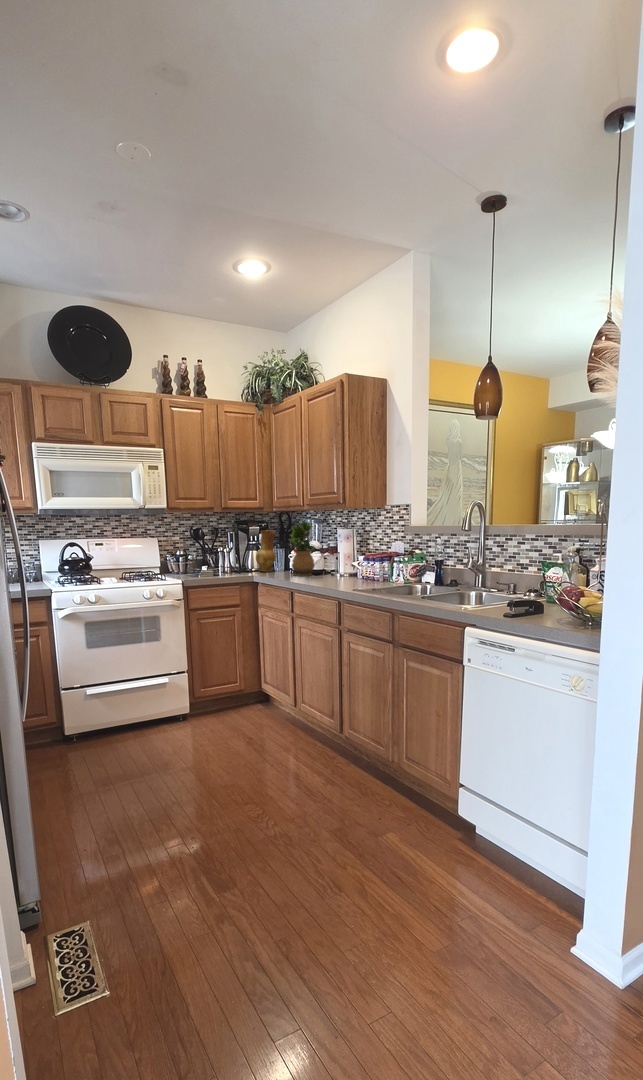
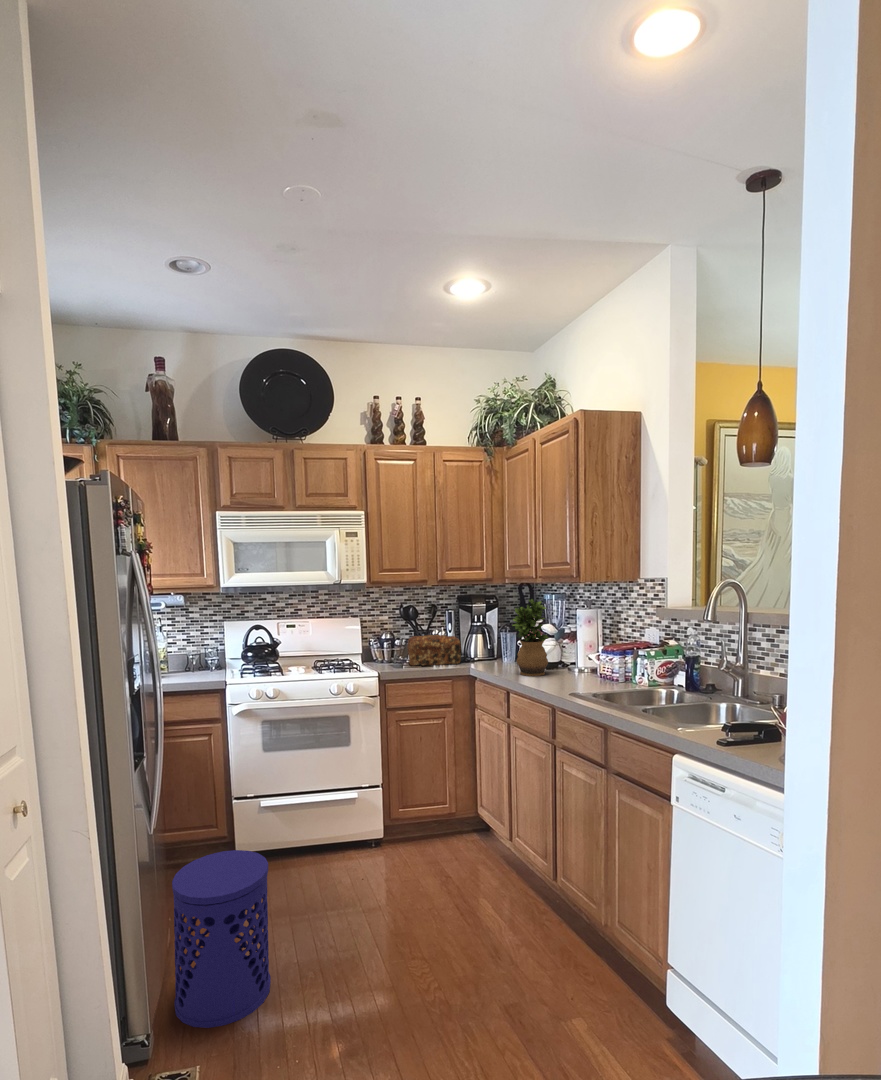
ceramic jug: present [256,530,276,572] -> none [474,610,501,666]
bread loaf: none [201,550,245,574] -> present [407,635,461,666]
waste bin: none [46,712,129,843] -> present [172,850,271,1028]

